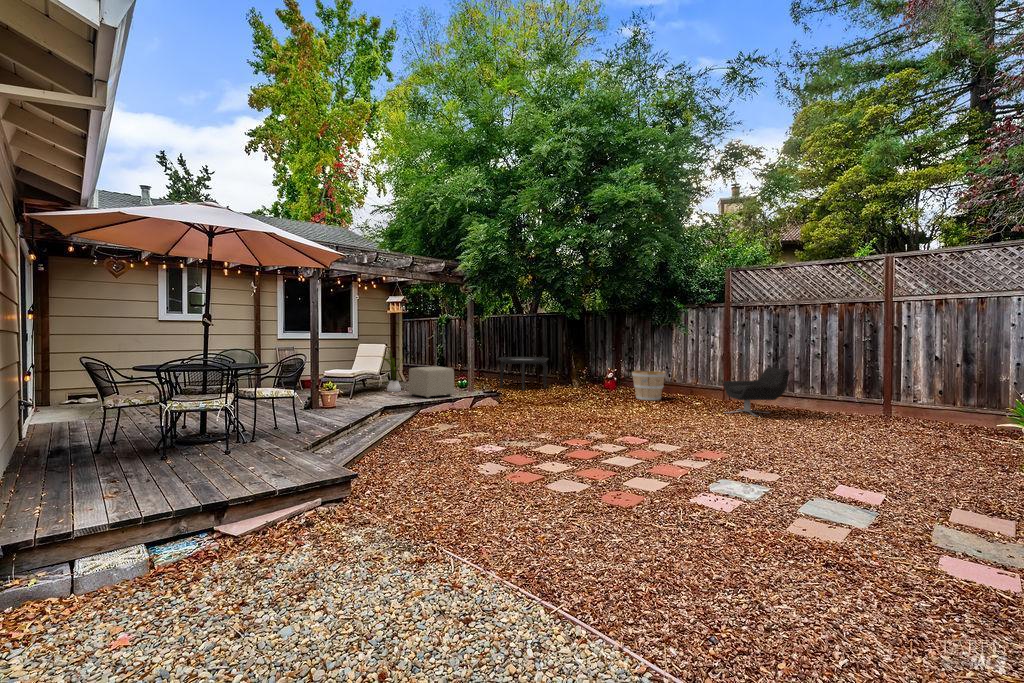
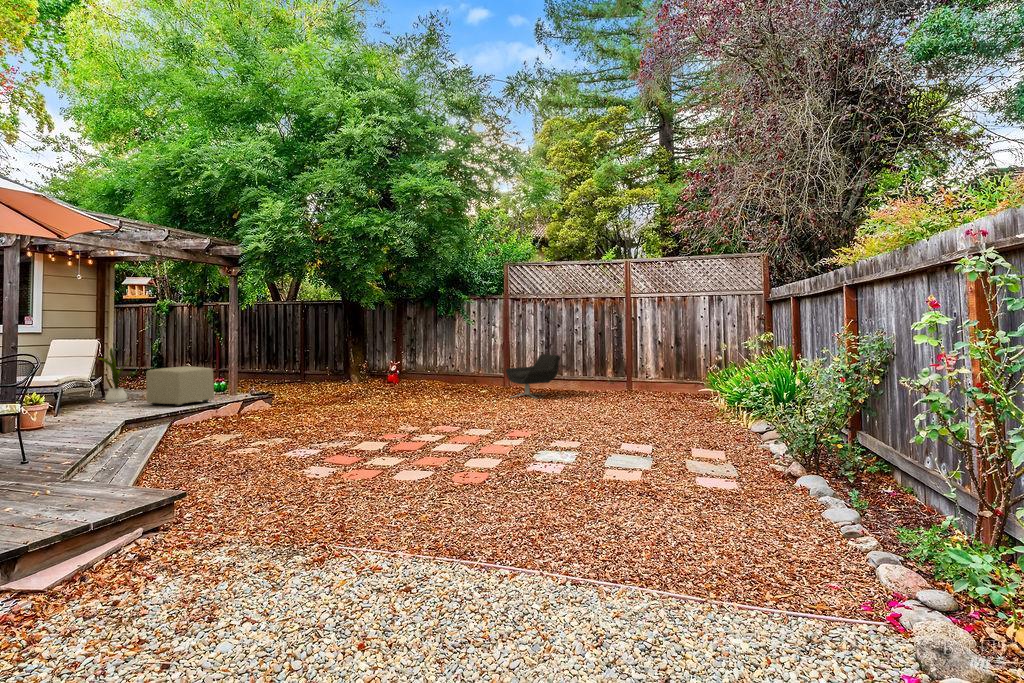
round table: present [498,357,548,391] -> none [257,352,321,391]
wooden bucket: present [632,370,666,401] -> none [417,362,451,392]

